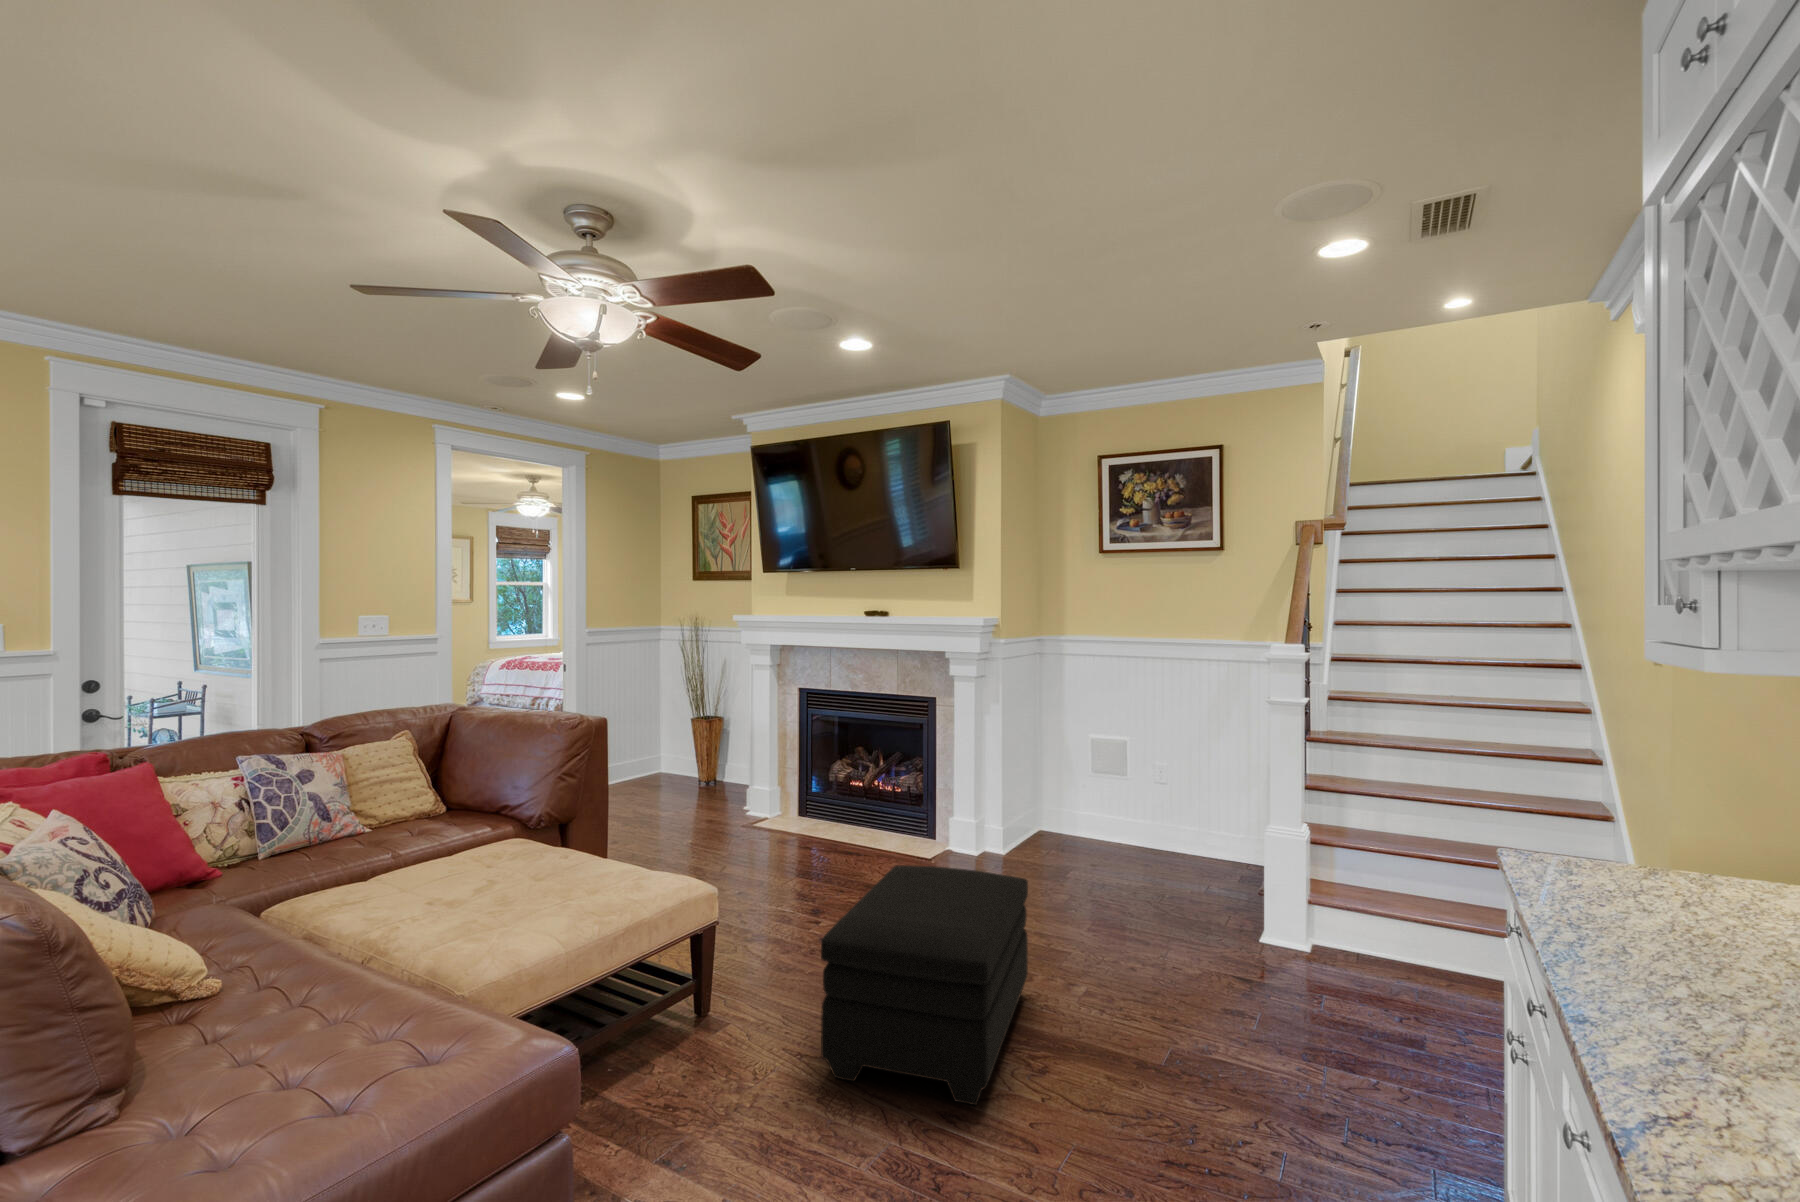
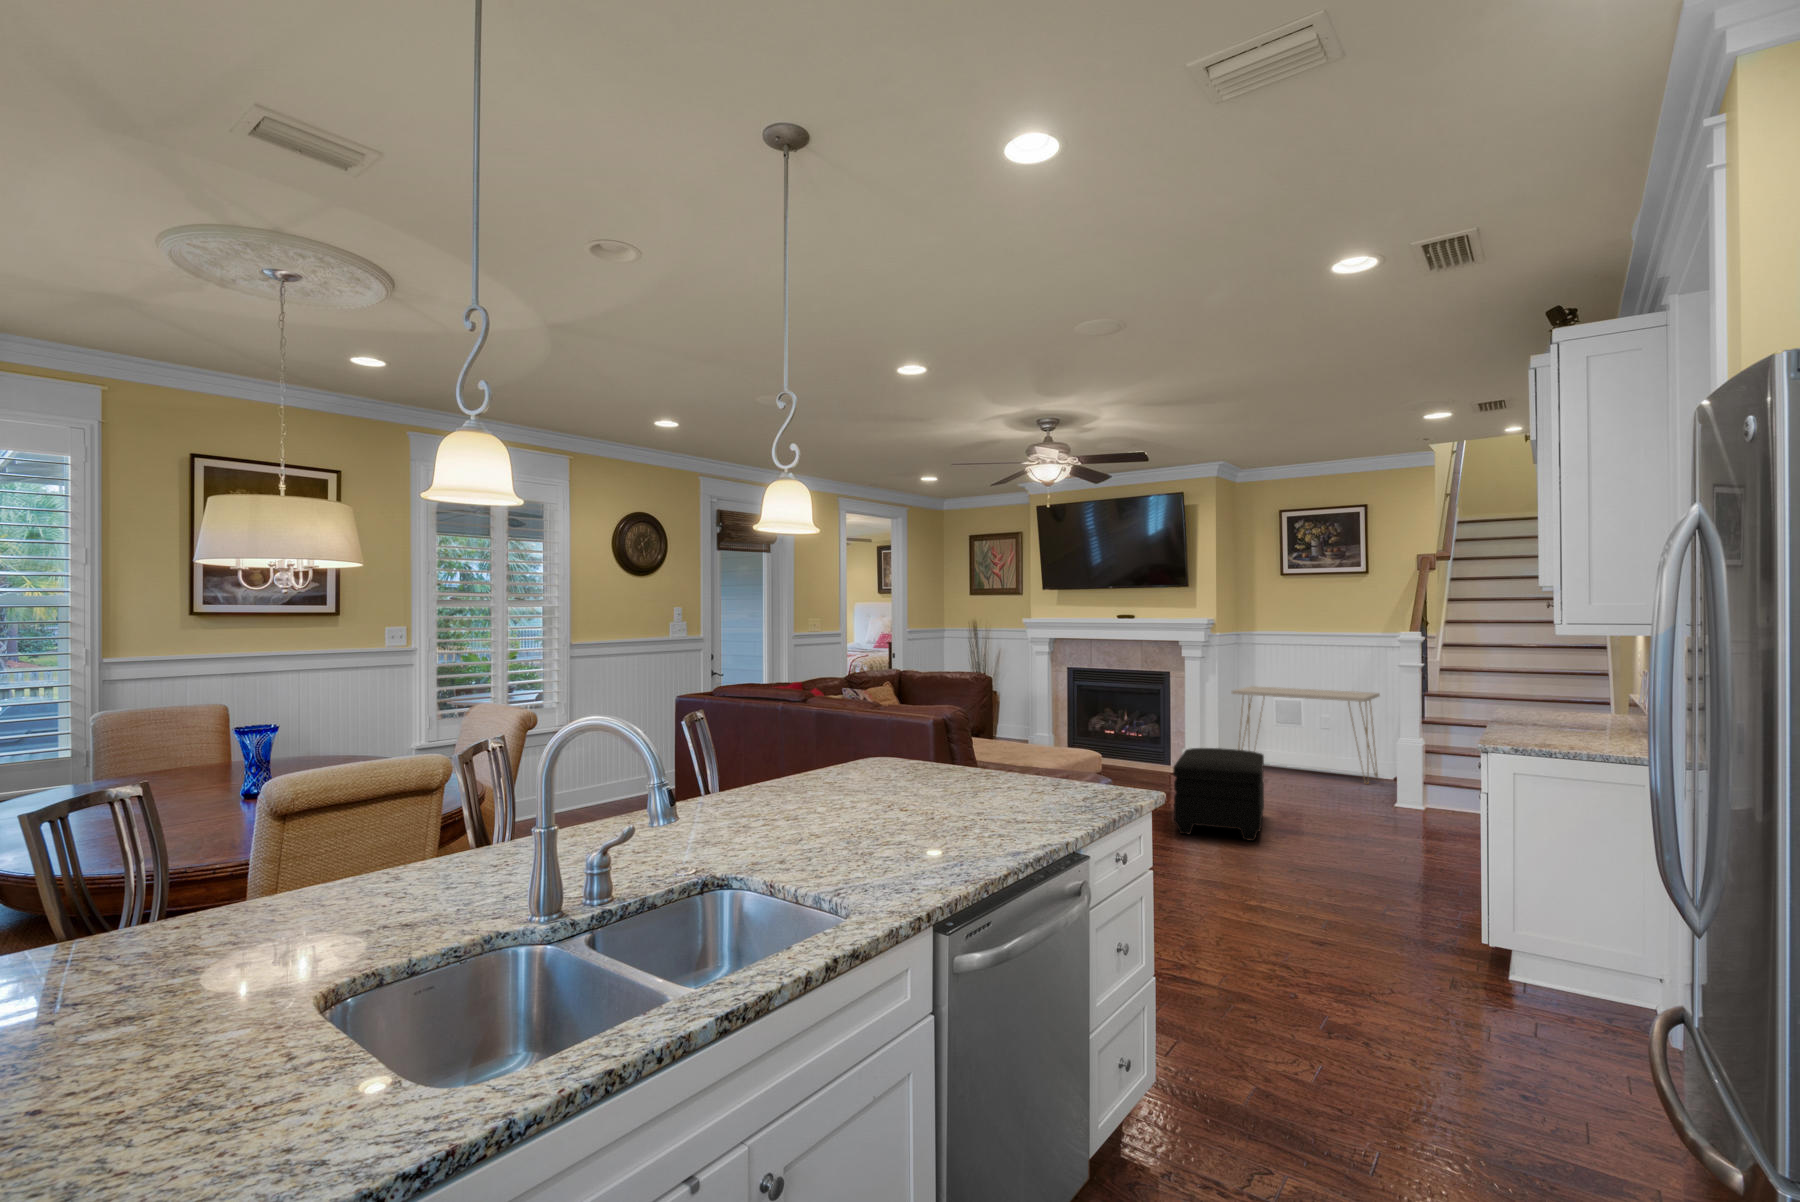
console table: none [1020,719,1238,886] -> present [1231,686,1380,784]

